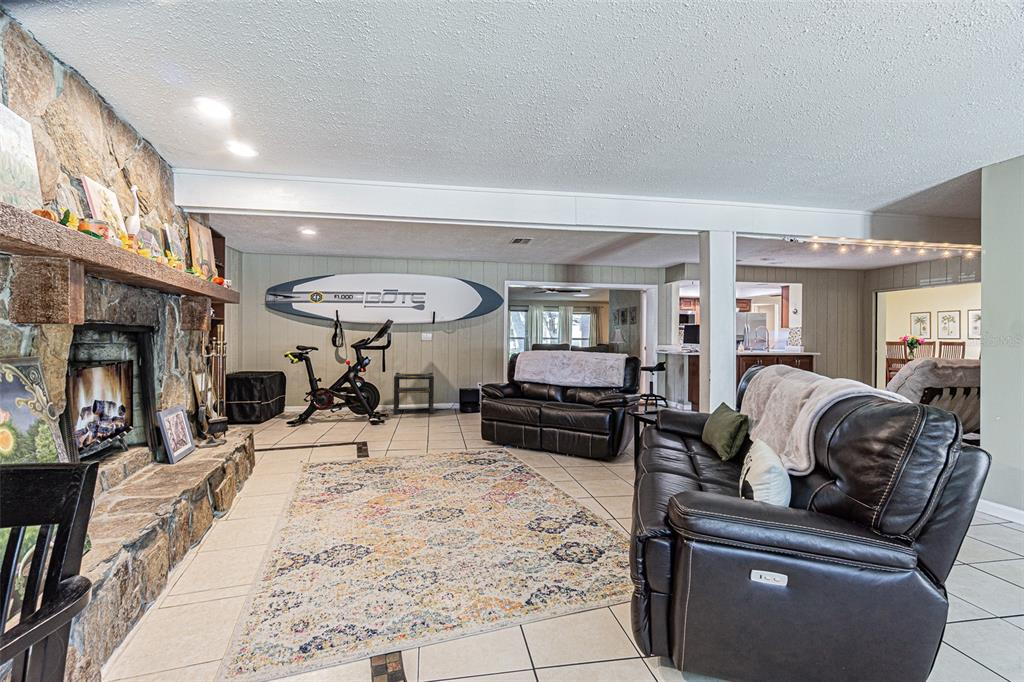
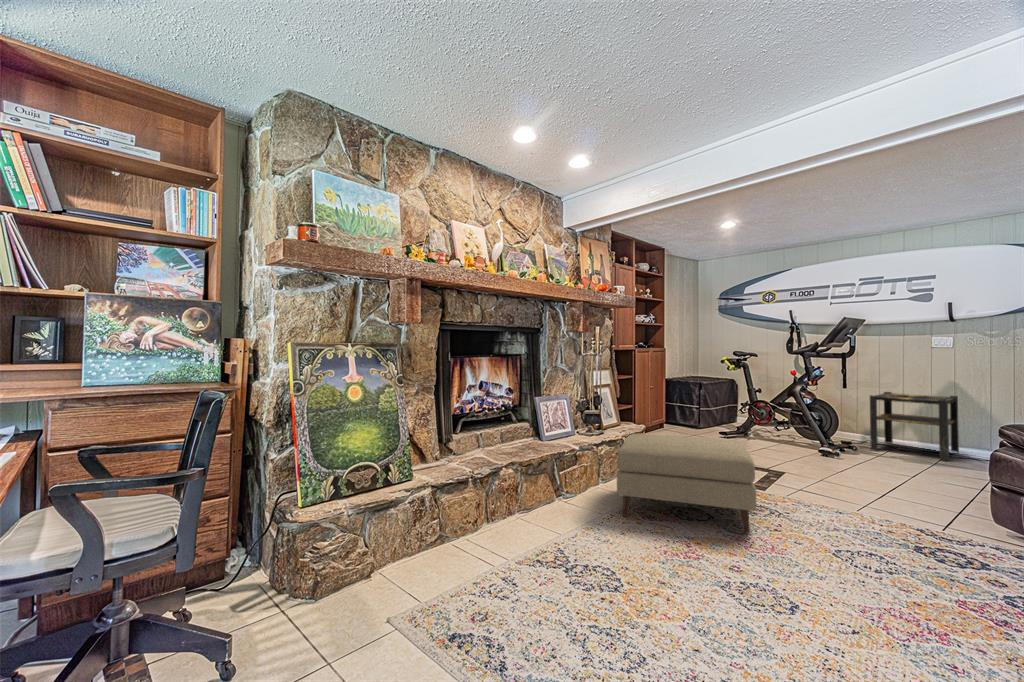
ottoman: none [275,422,402,508] -> present [617,434,756,533]

